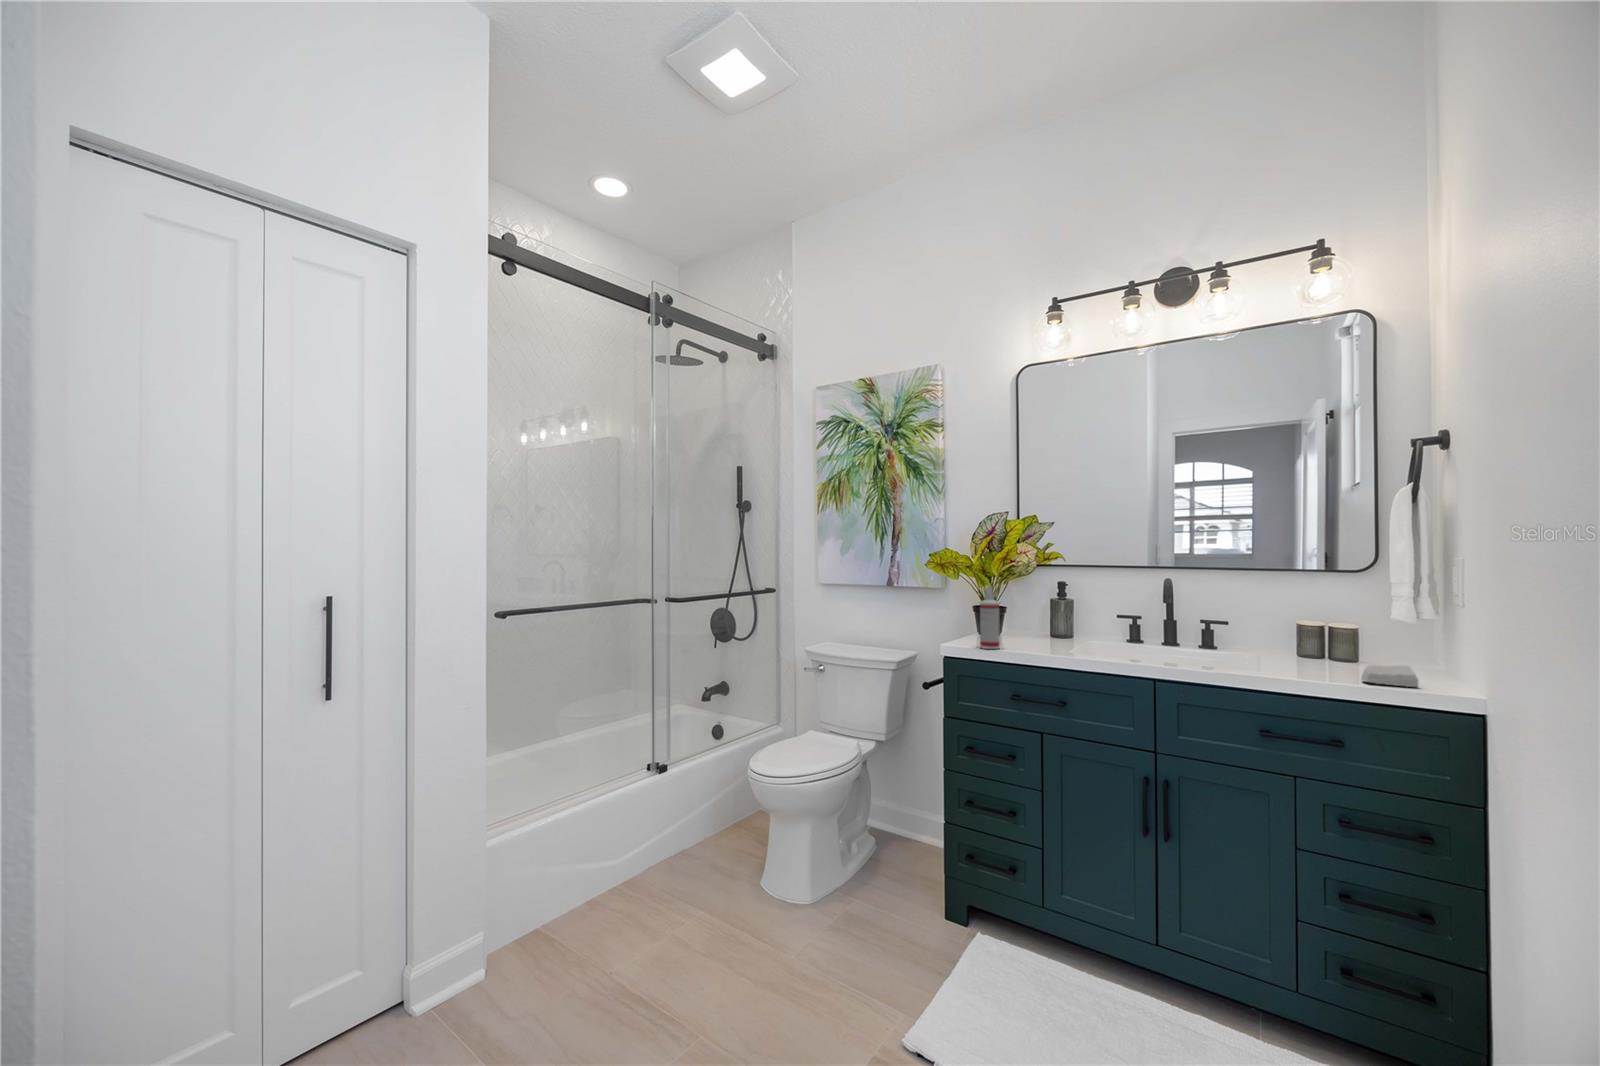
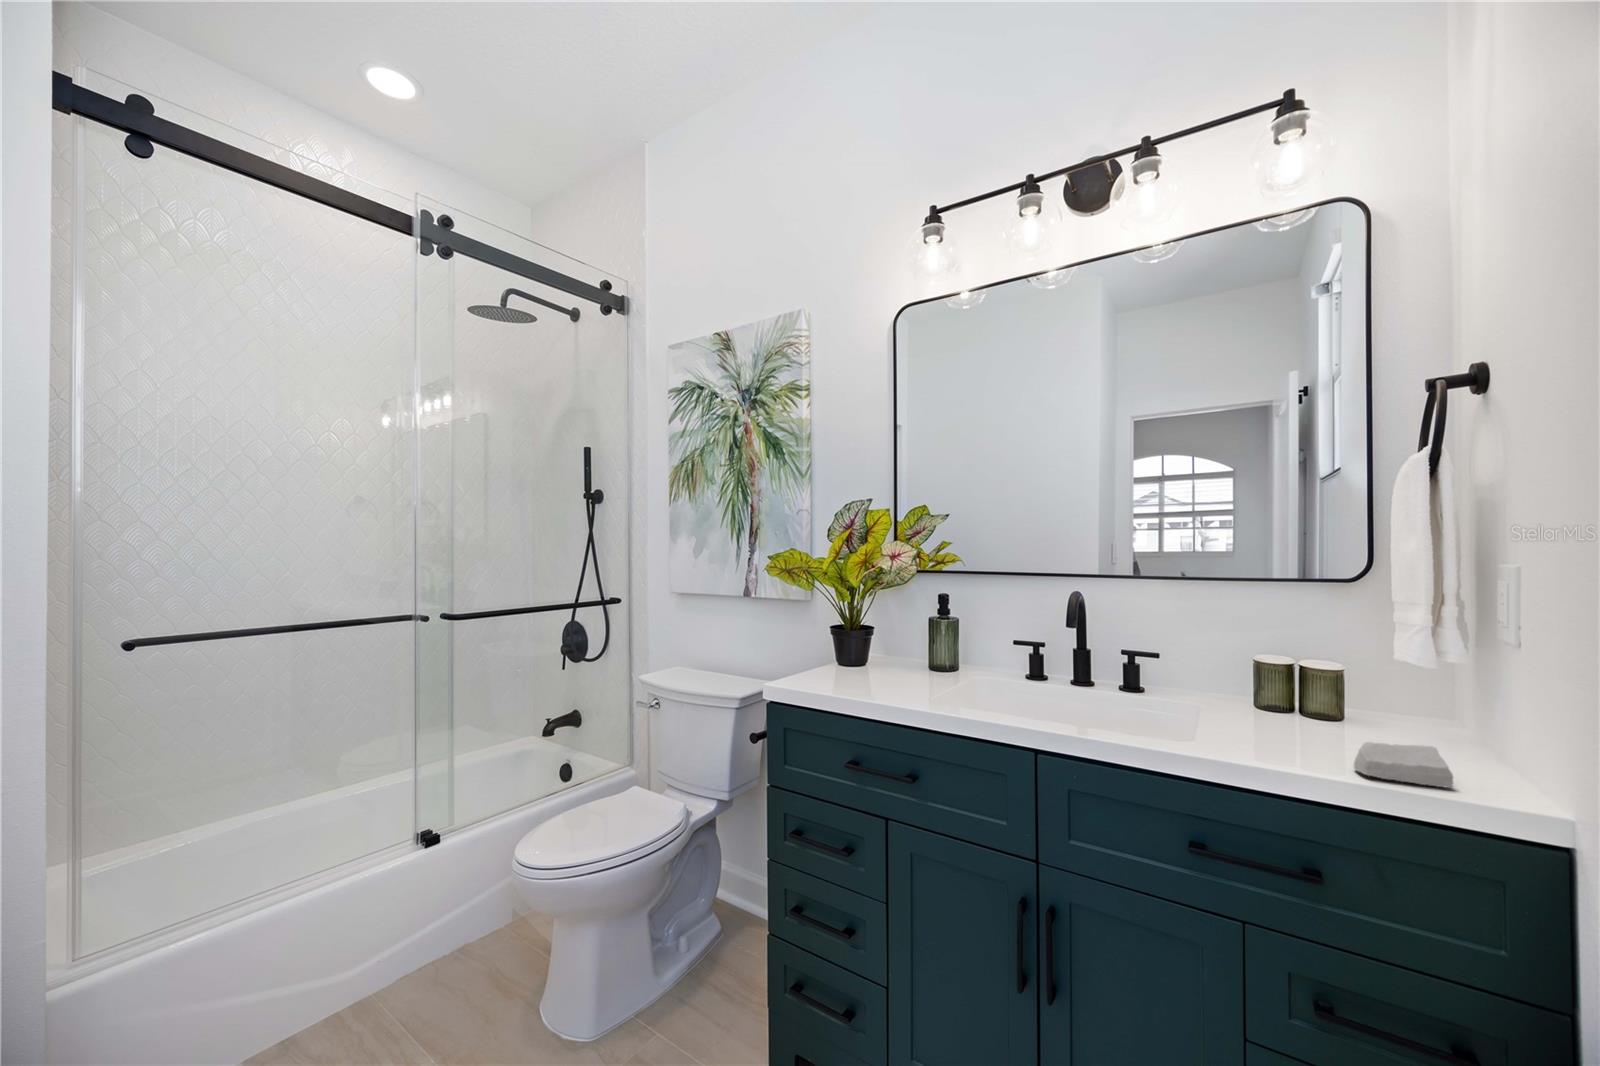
spray bottle: present [980,586,1000,649] -> none [812,602,840,693]

